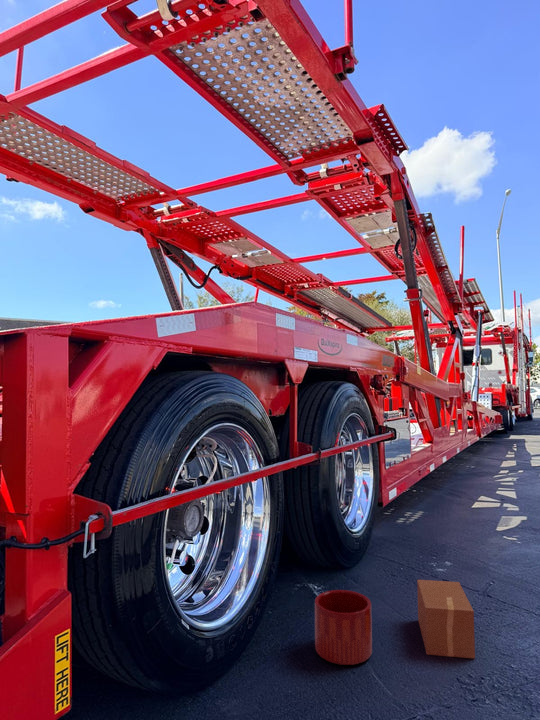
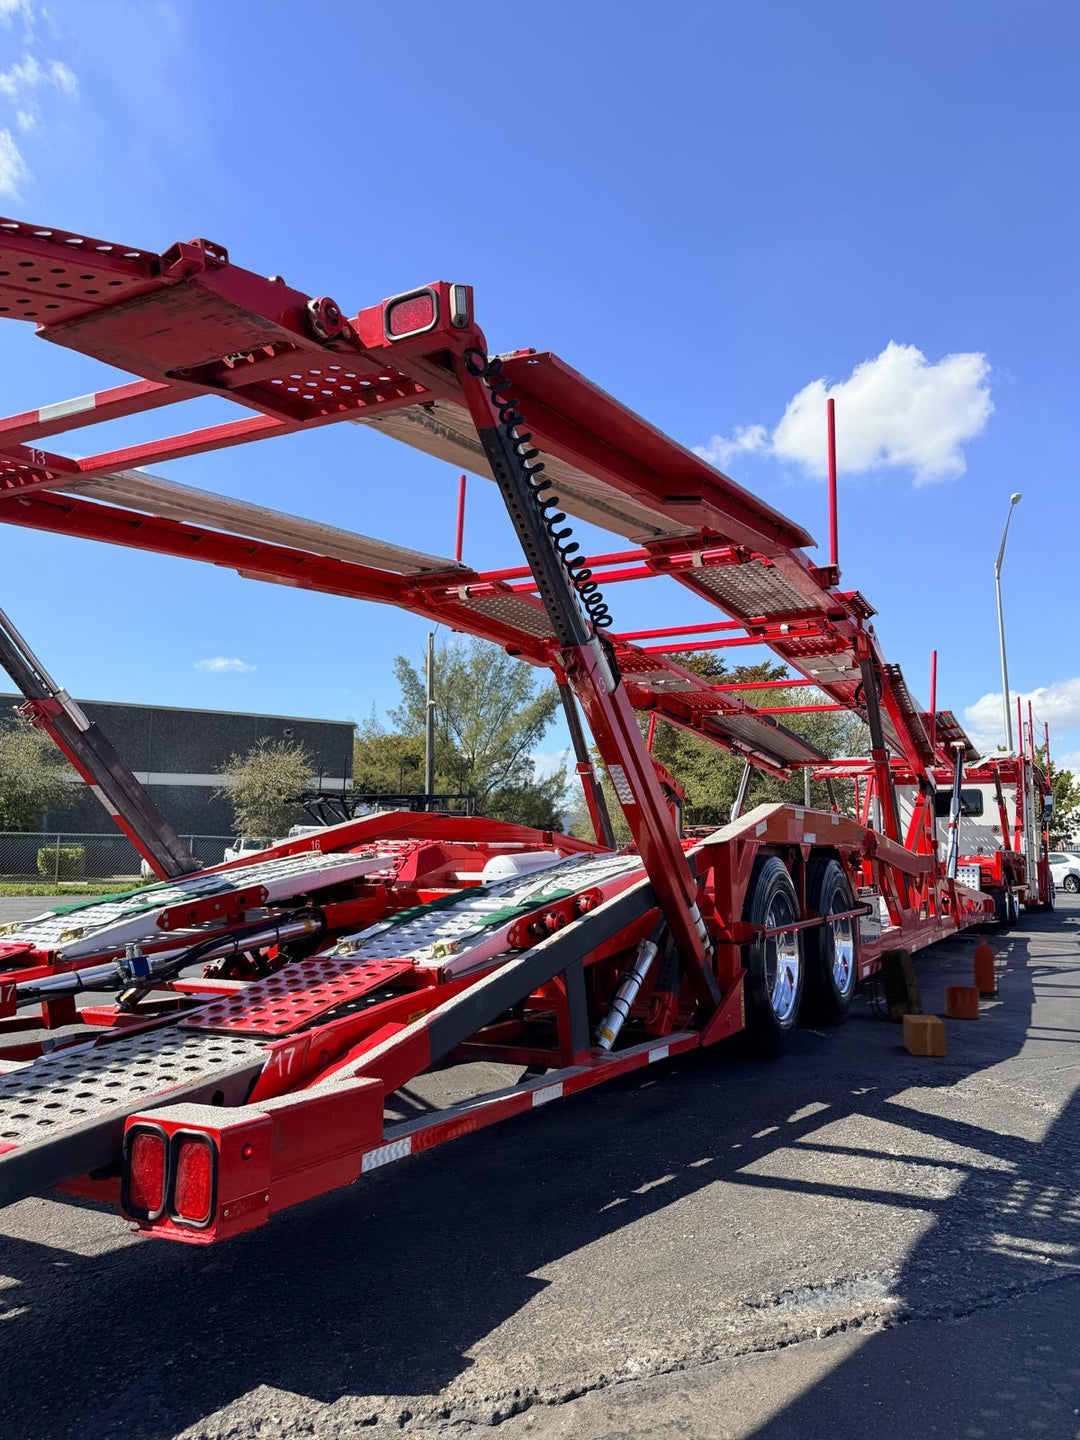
fire extinguisher: none [496,451,522,509] -> present [973,937,999,999]
backpack: none [392,474,449,558] -> present [869,949,923,1021]
planter: present [315,590,372,665] -> present [945,986,980,1019]

